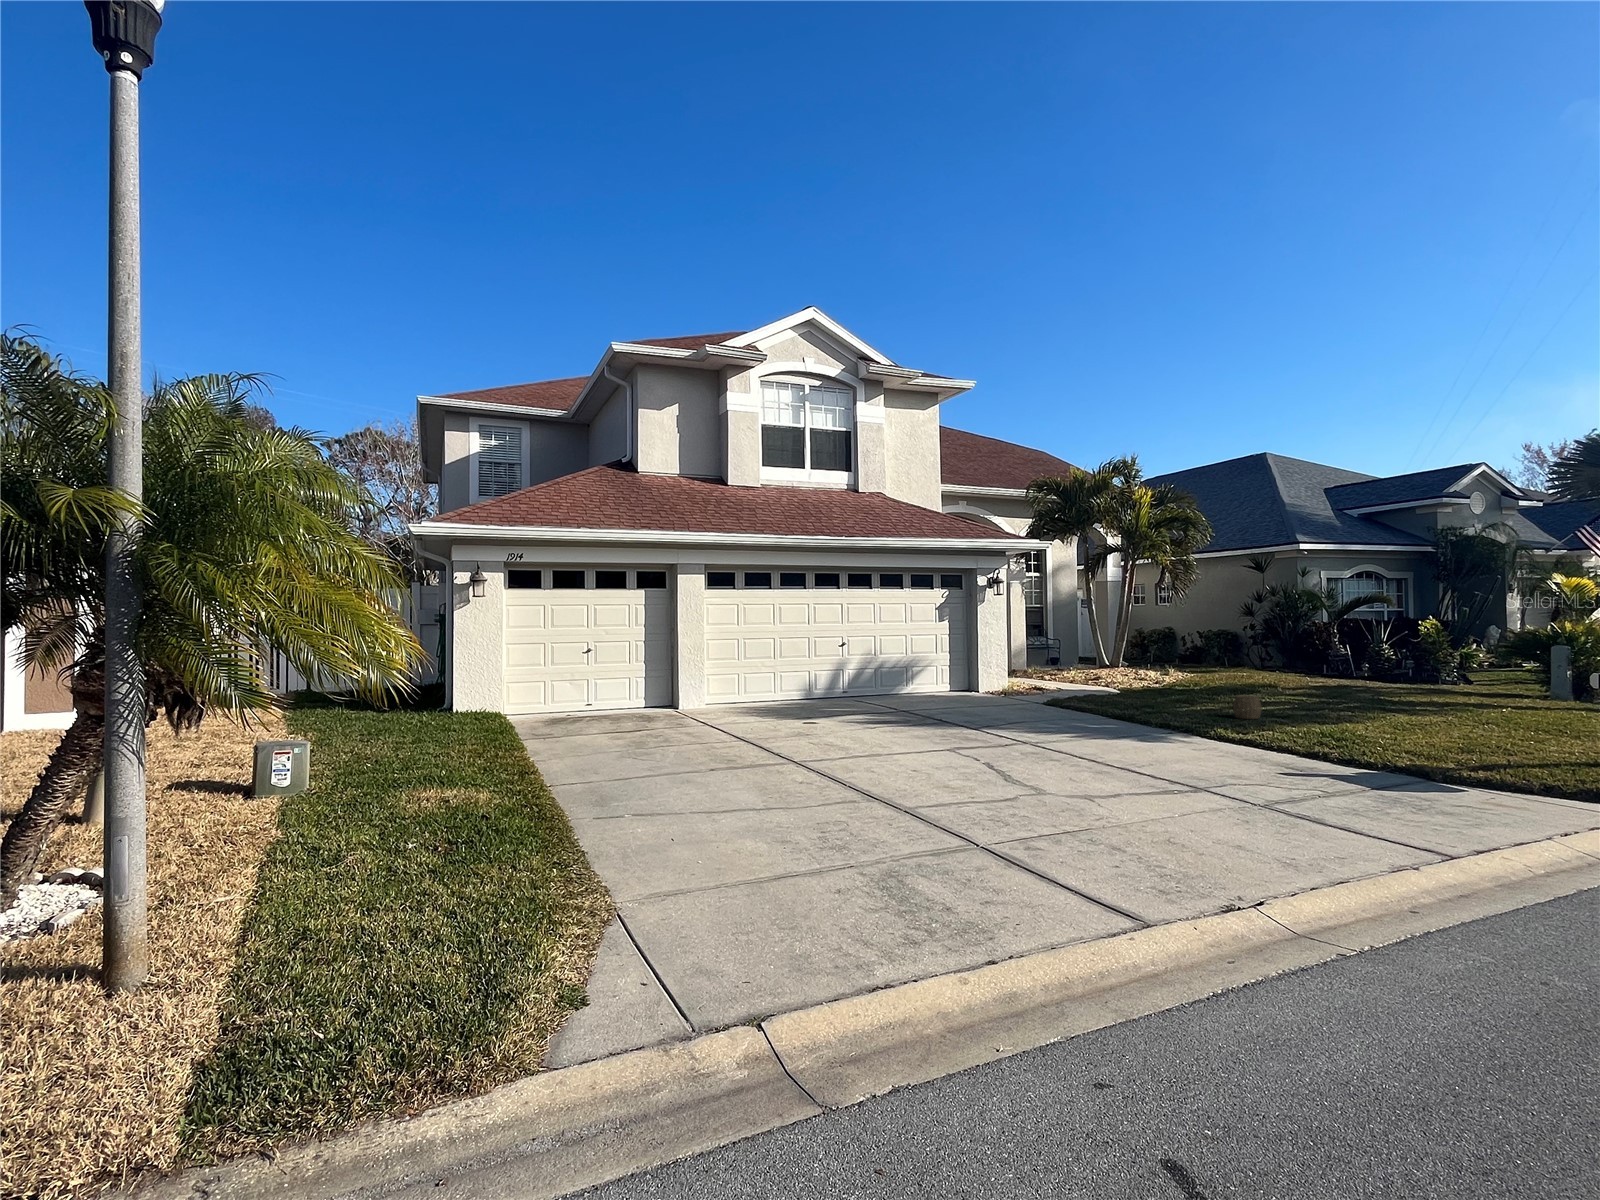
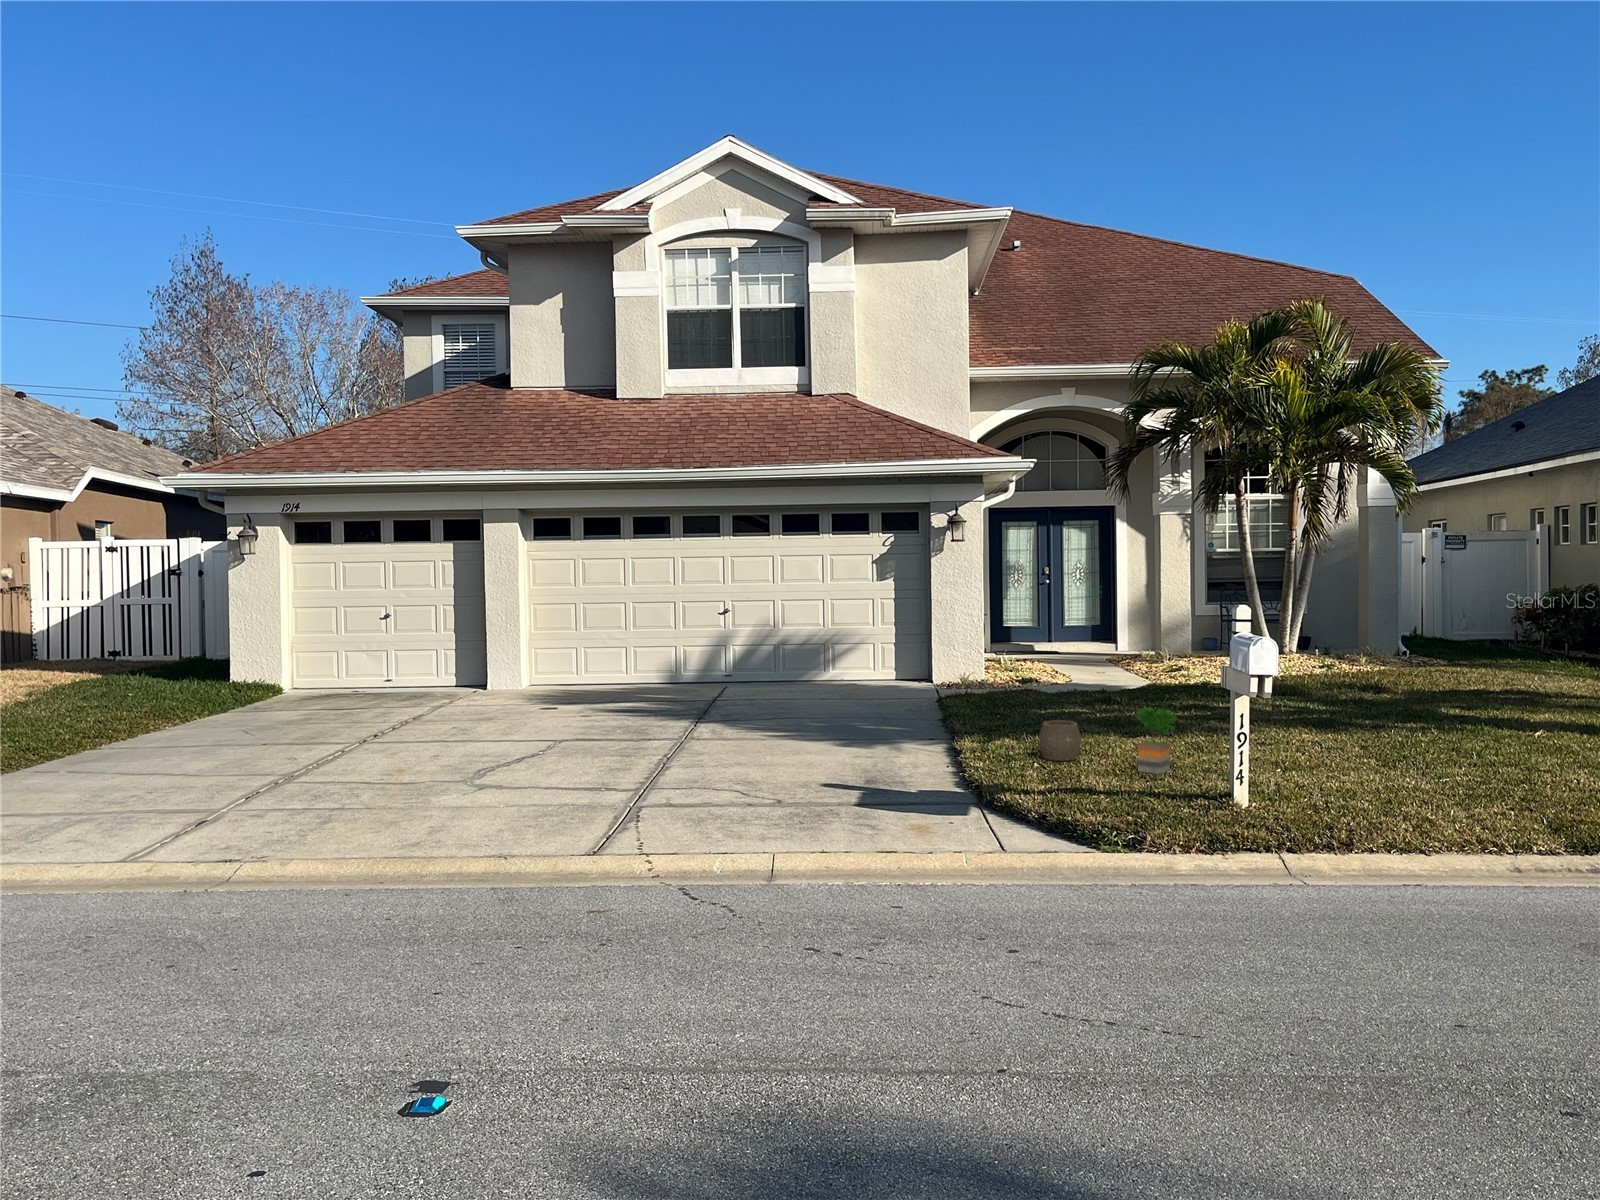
potted tree: none [1304,682,1336,721] -> present [1137,708,1176,774]

